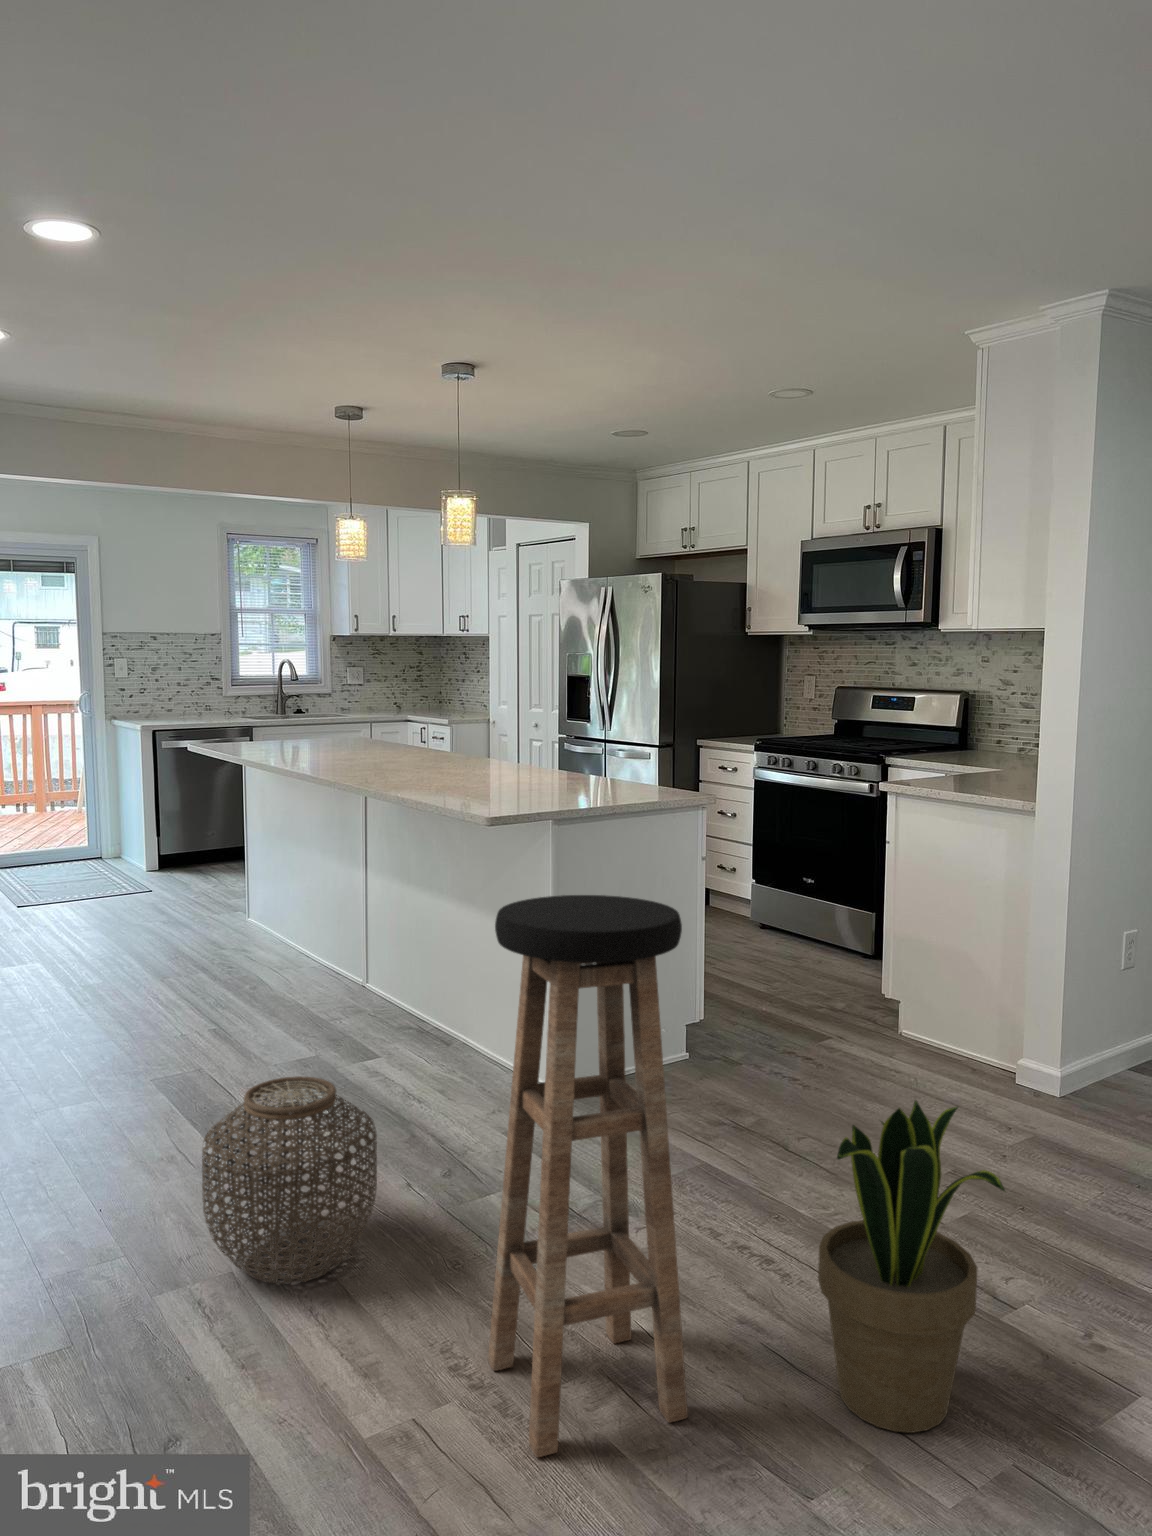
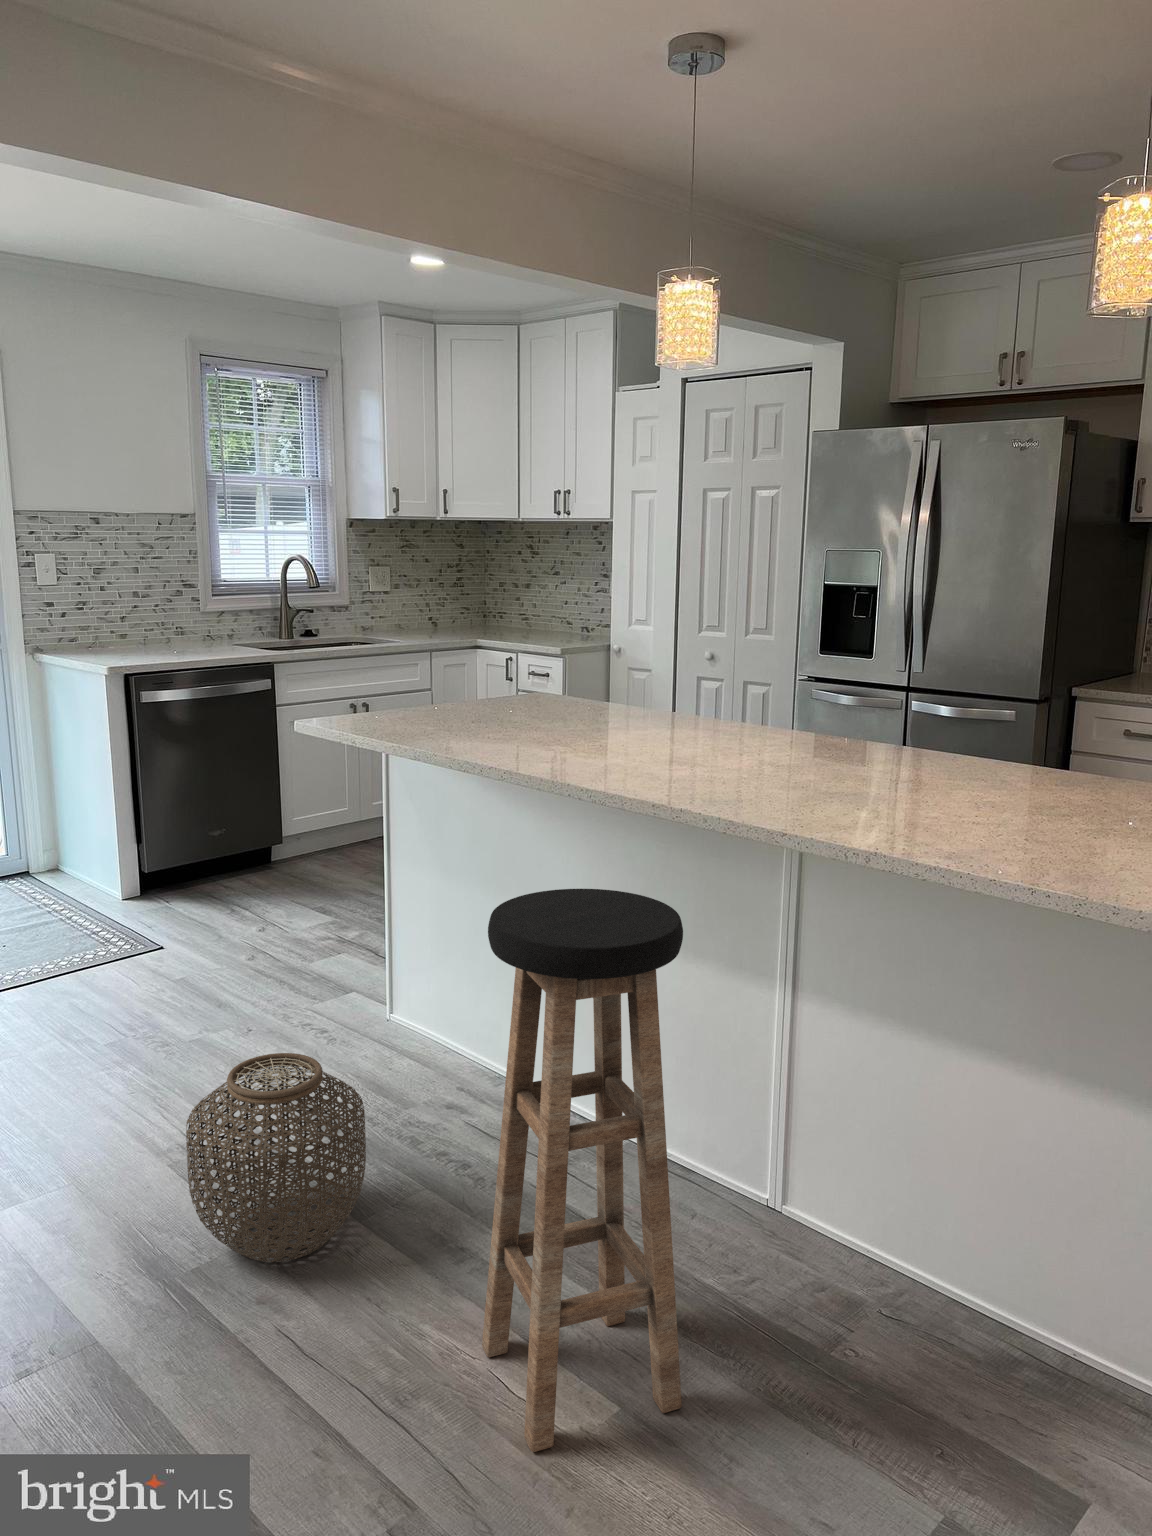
potted plant: present [818,1101,1005,1433] -> none [814,1098,1006,1422]

